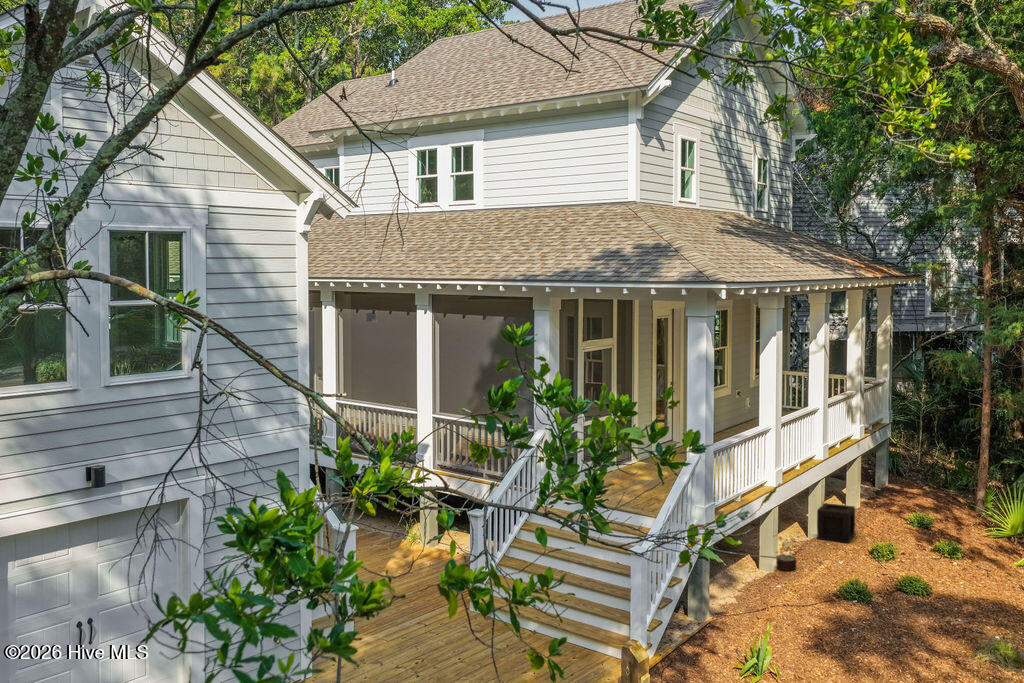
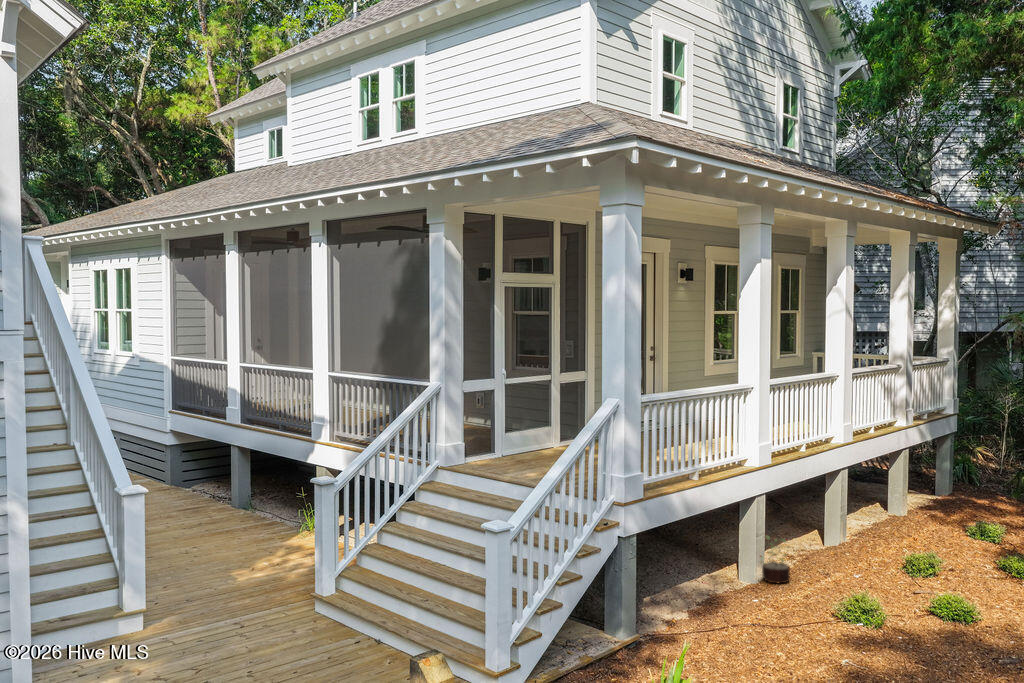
wooden crate: present [817,503,855,543] -> none [834,501,890,554]

